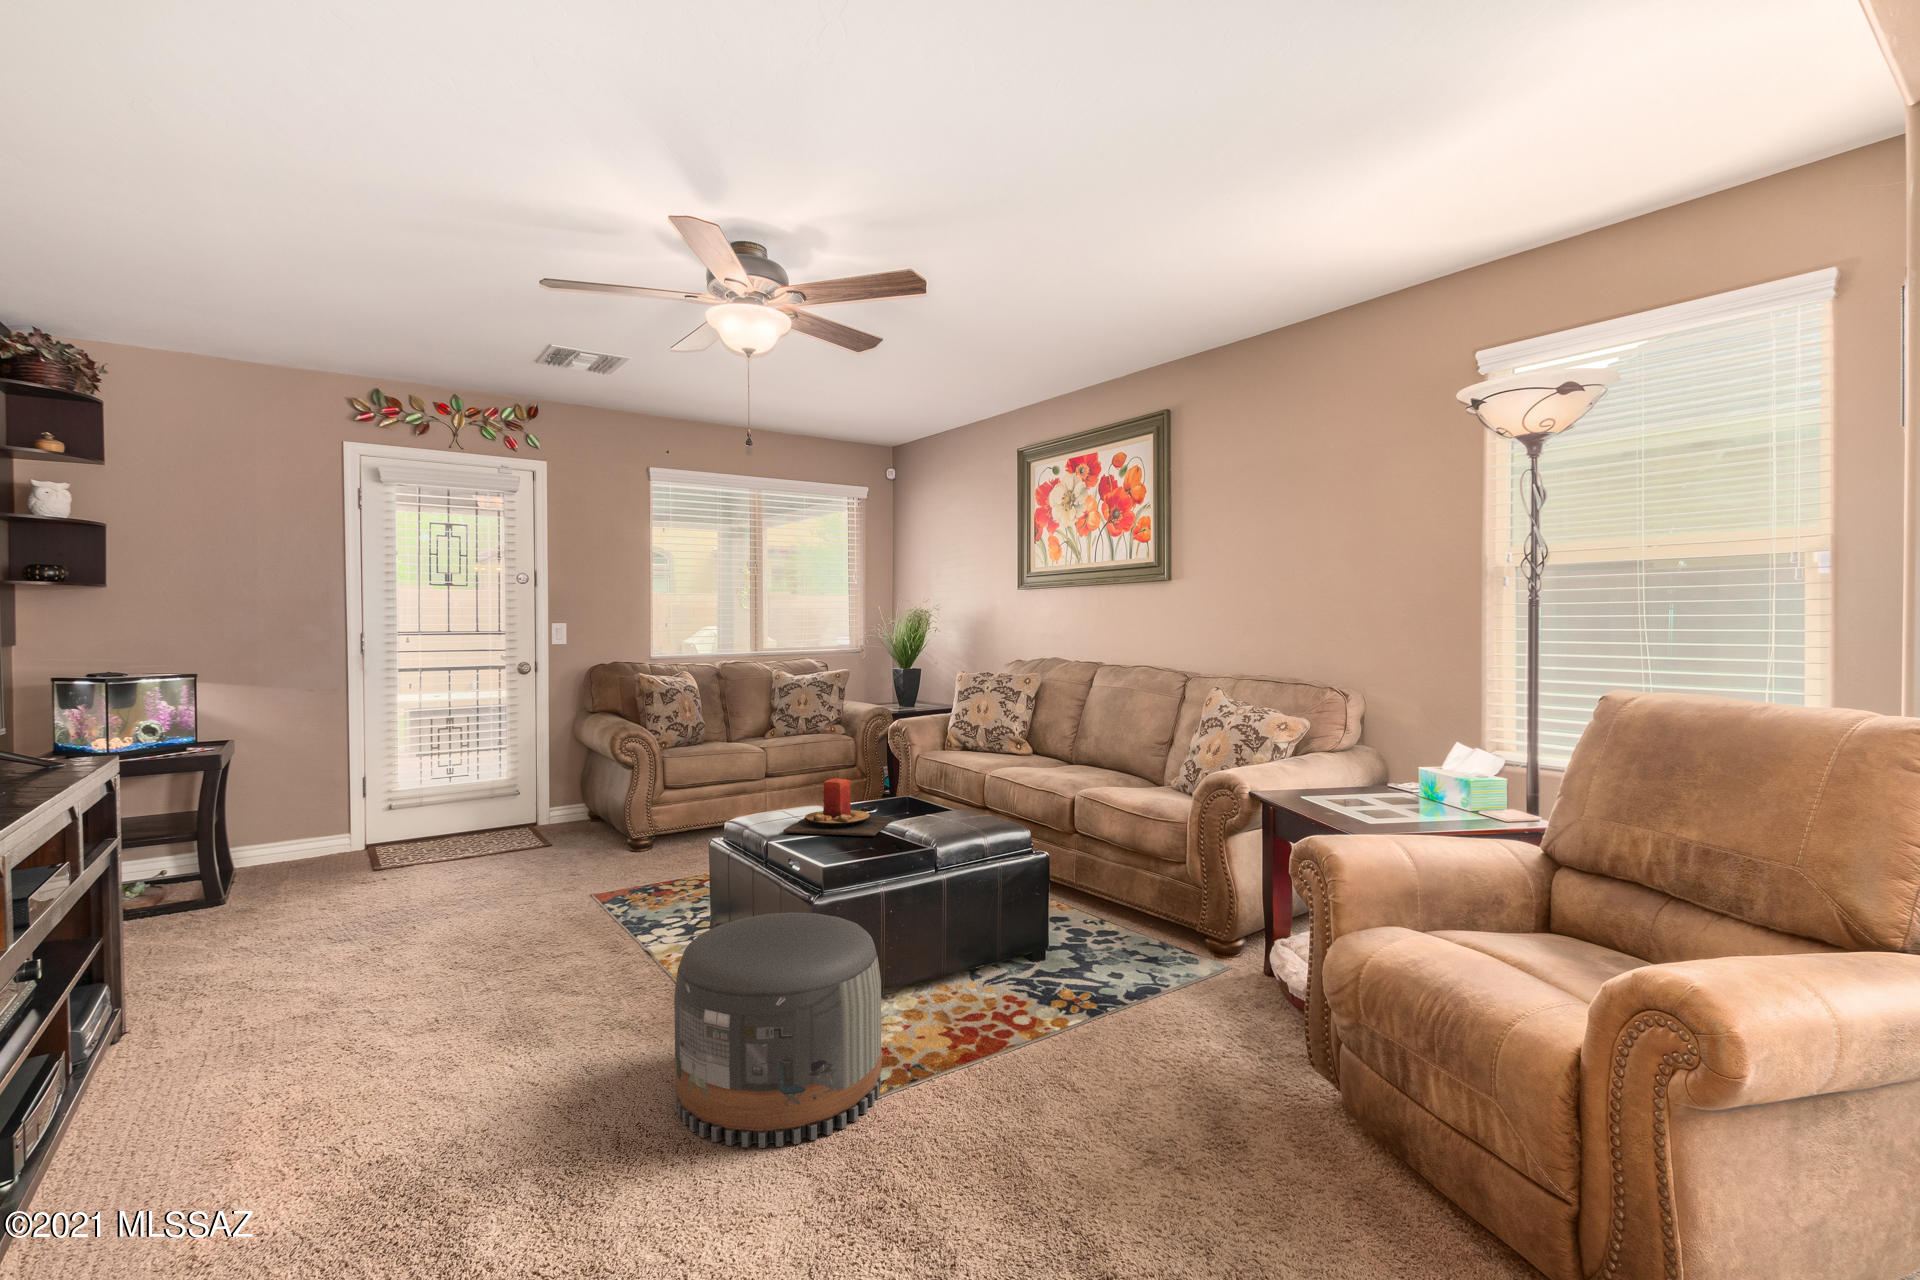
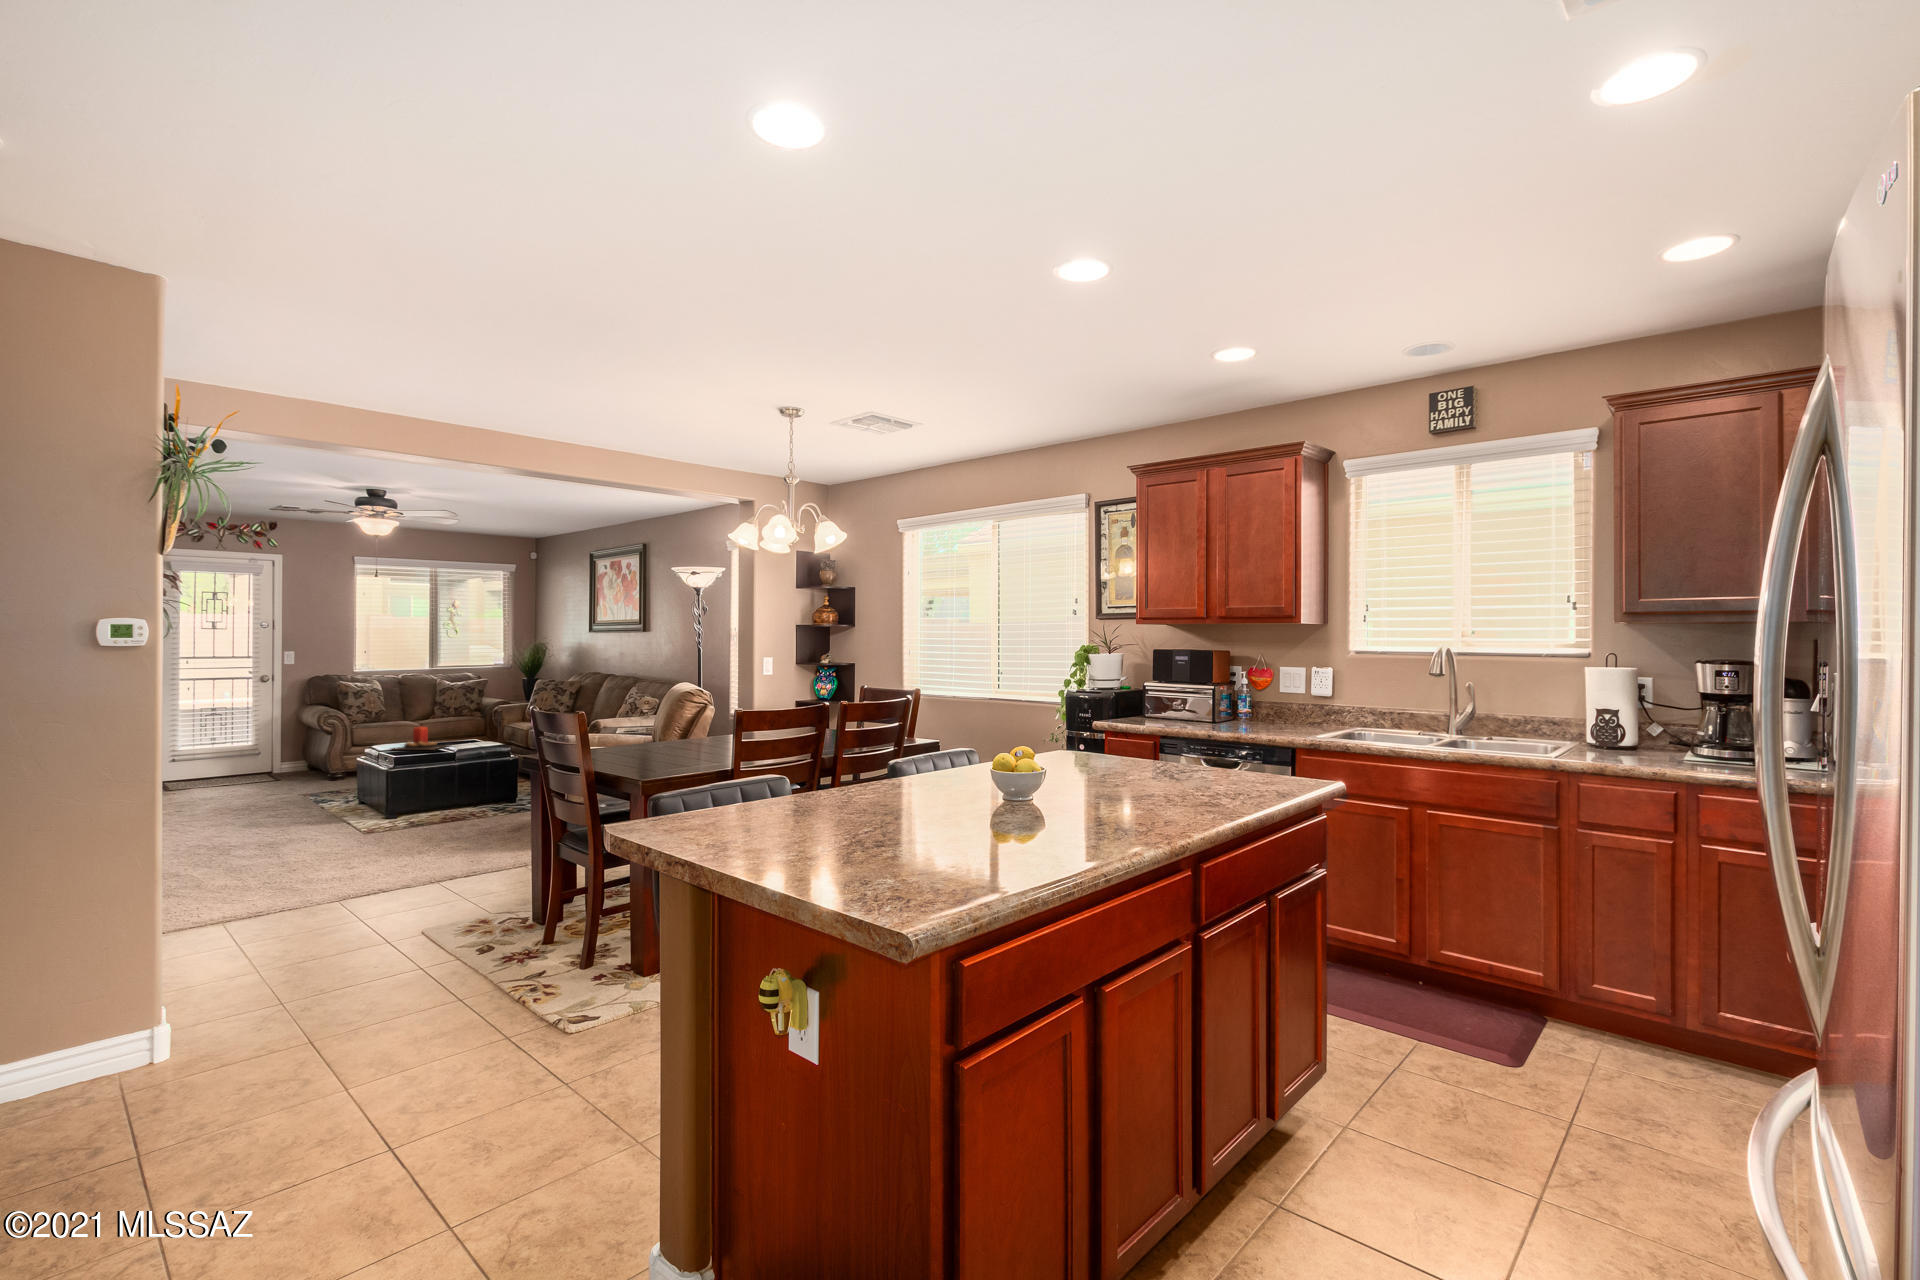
pouf: present [674,912,882,1148] -> none [315,770,406,841]

